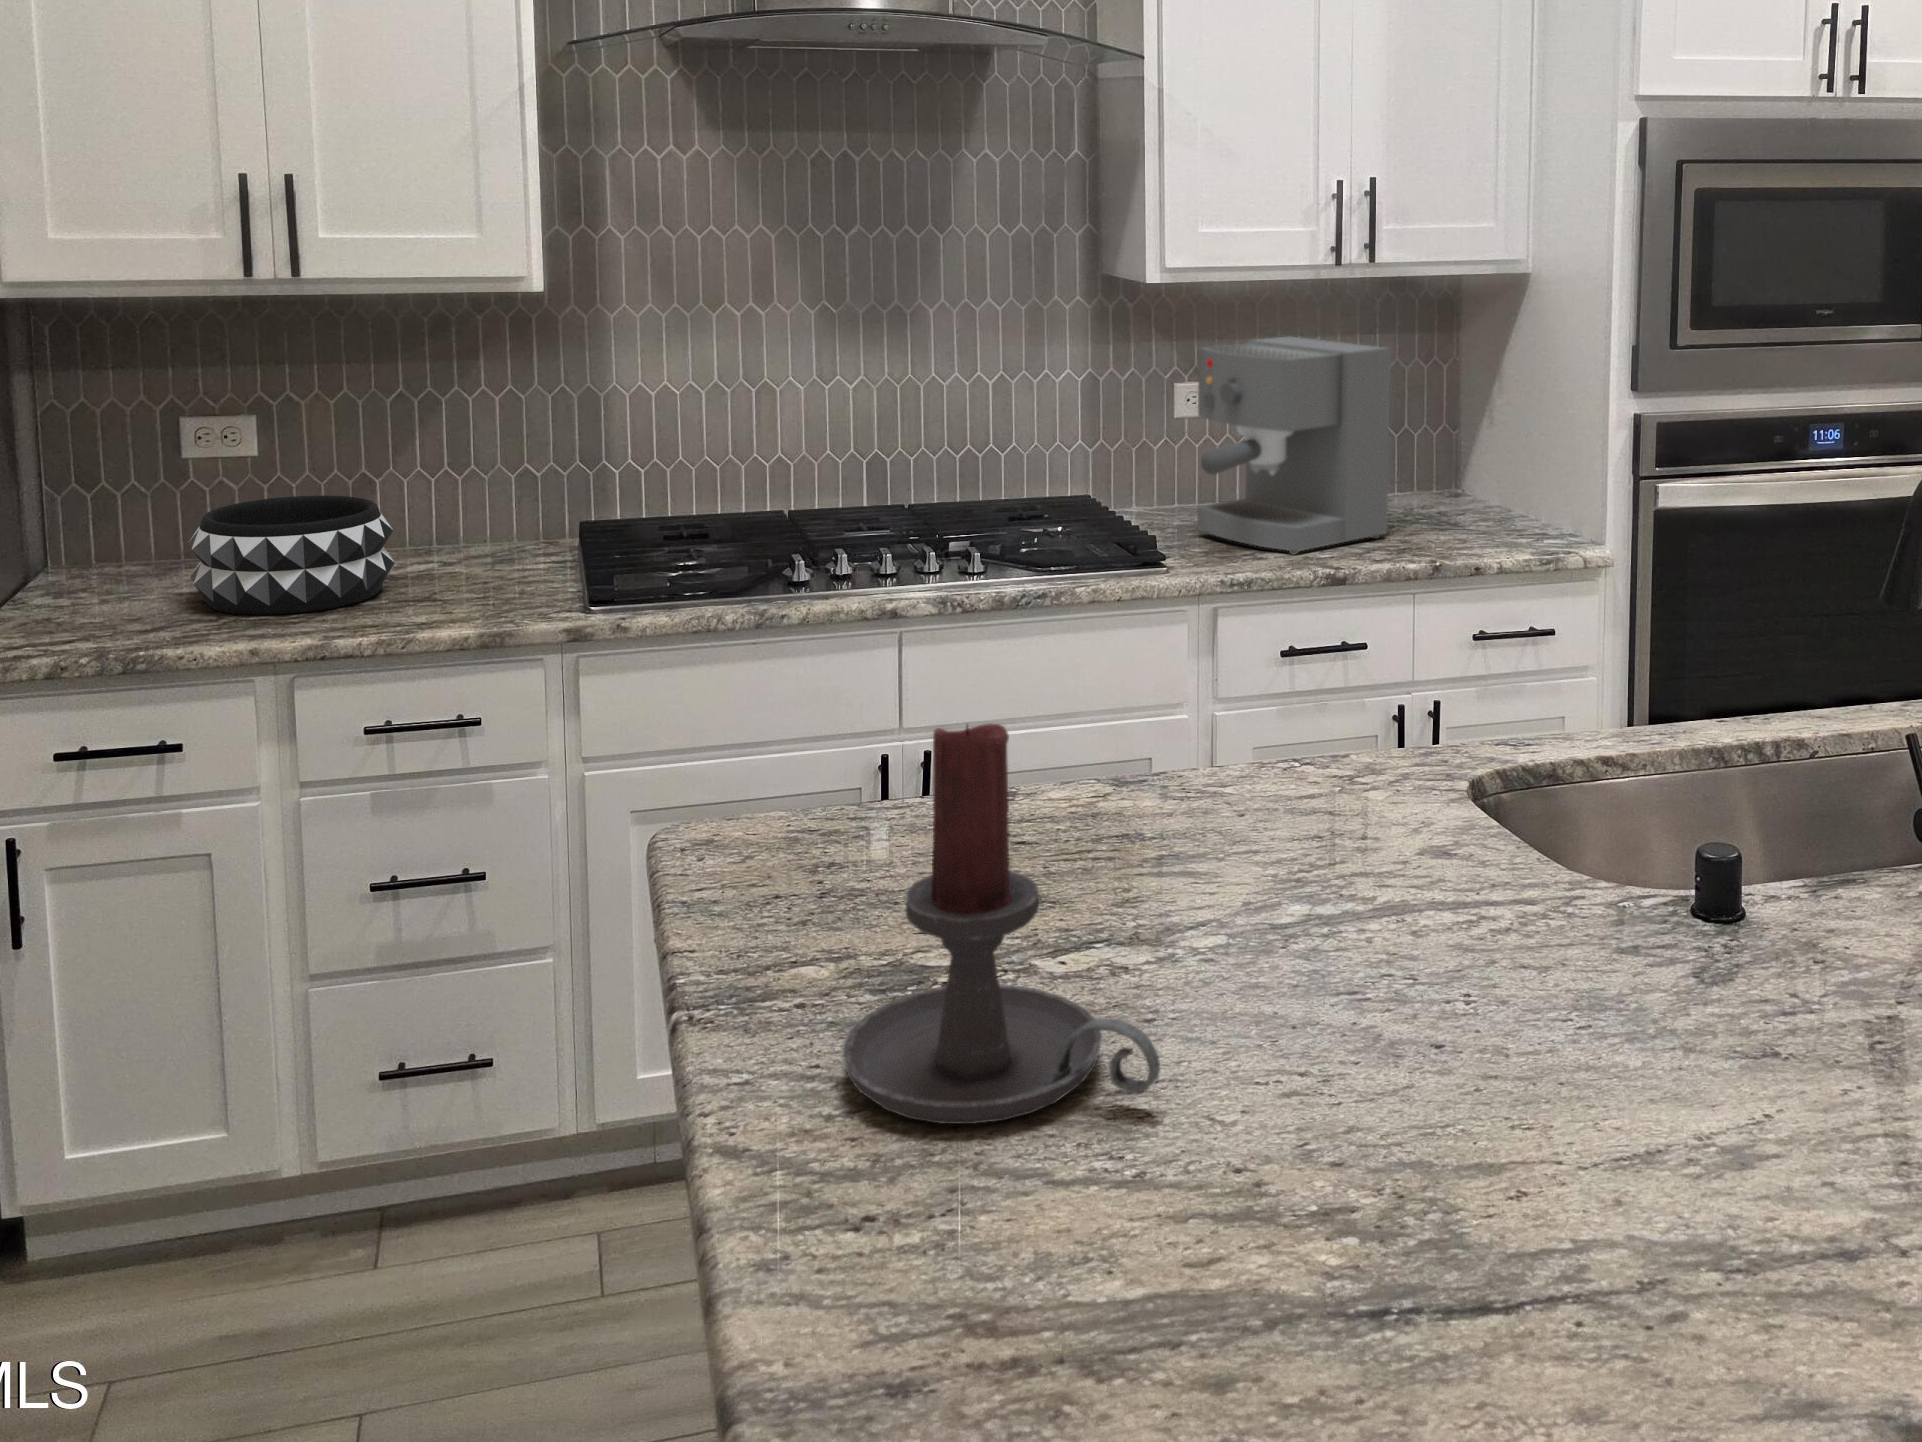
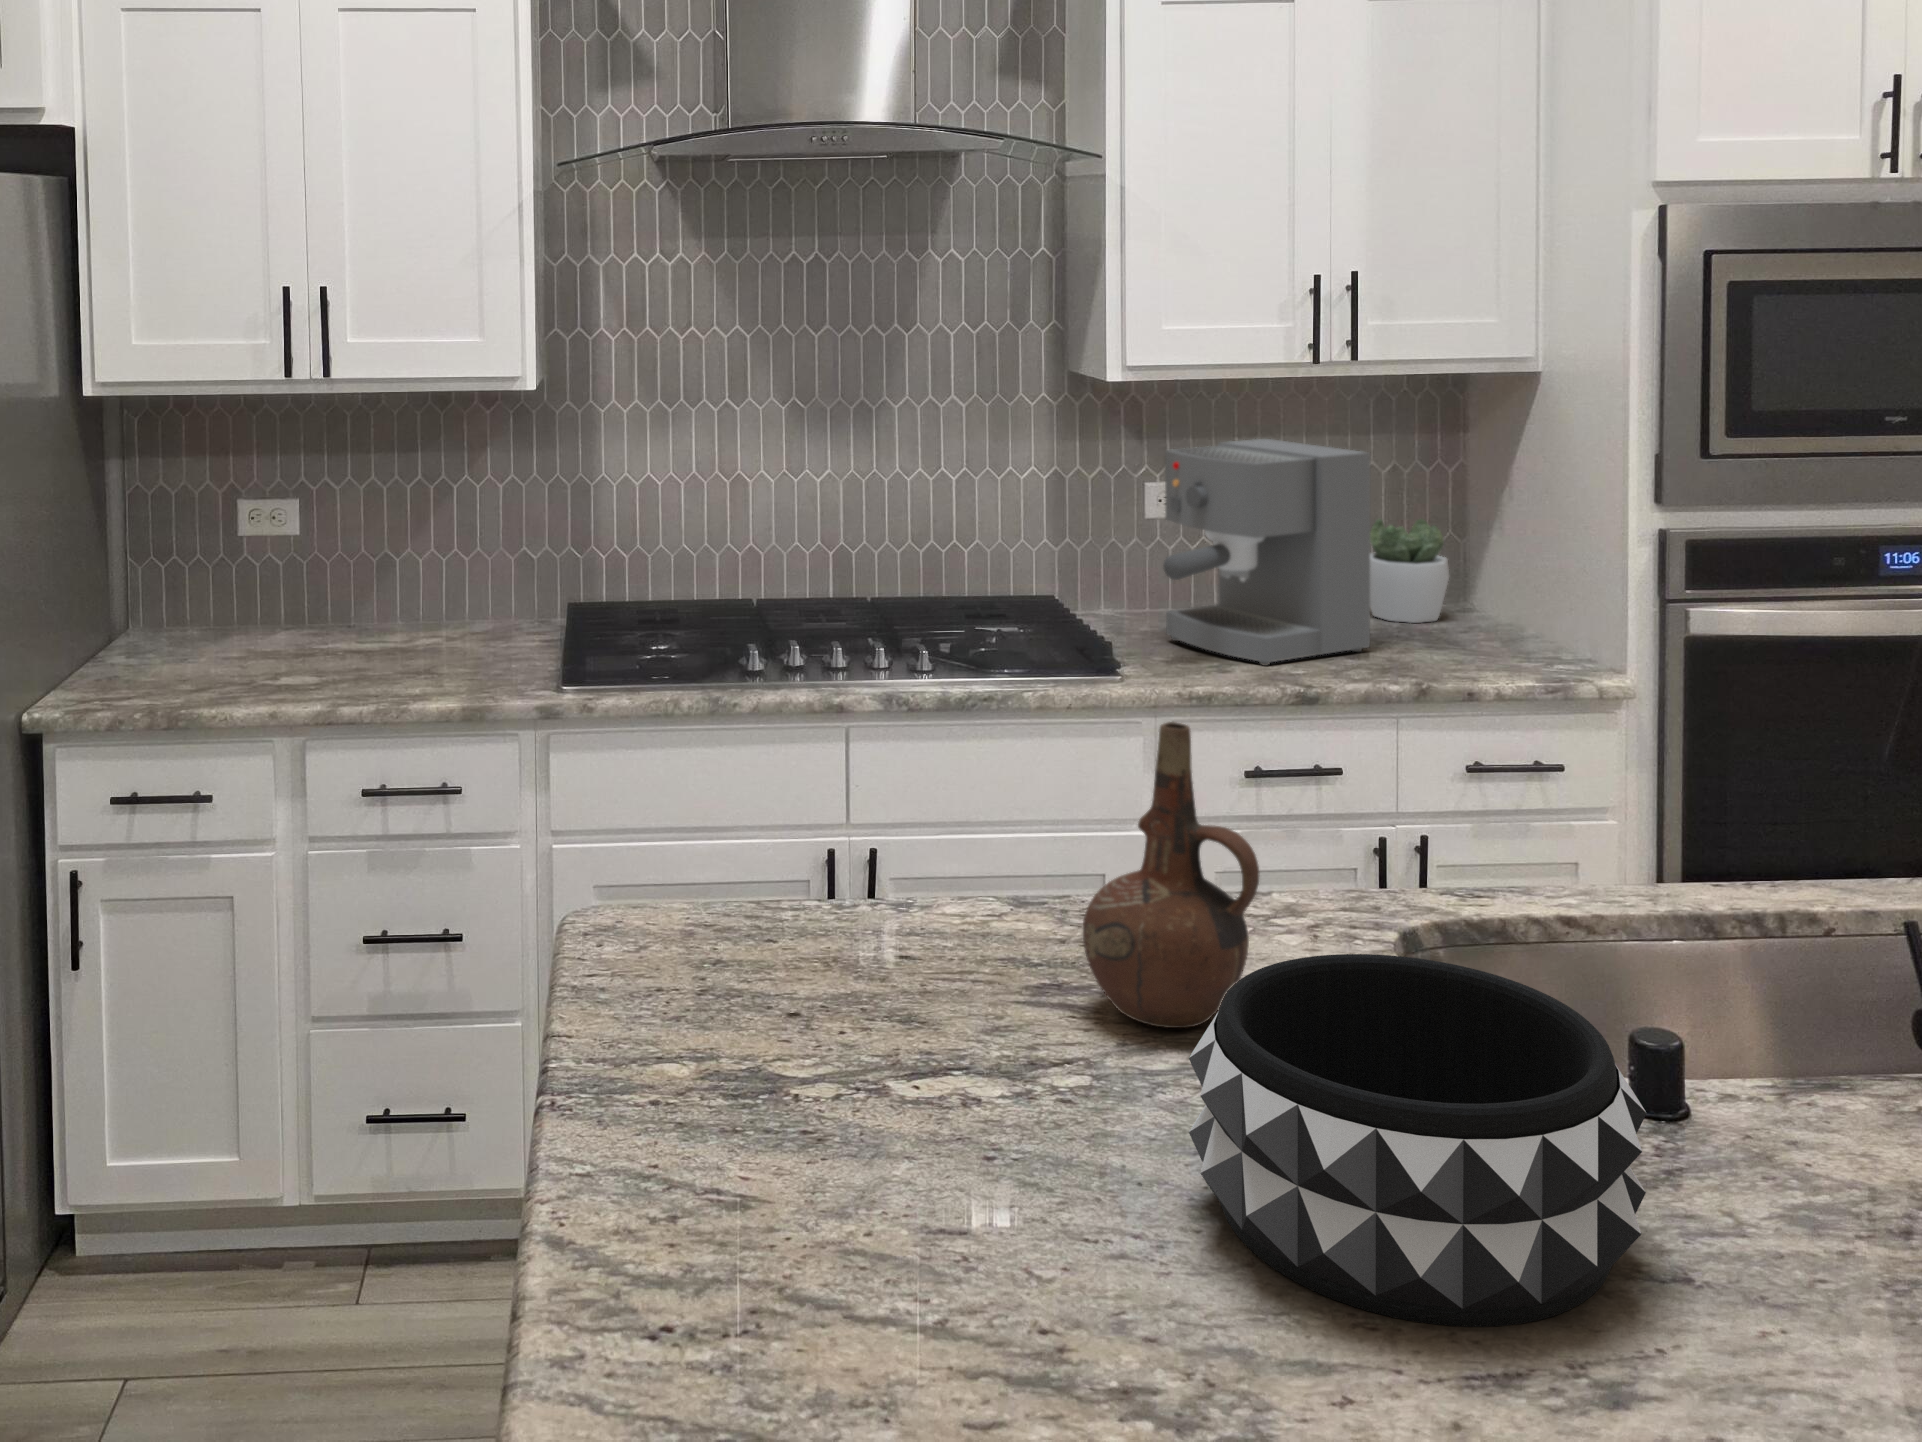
succulent plant: none [1374,412,1451,510] -> present [1370,519,1449,623]
decorative bowl: present [189,496,395,615] -> present [1189,954,1647,1327]
ceramic pitcher: none [1204,598,1370,887] -> present [1083,722,1259,1028]
candle holder: present [842,724,1160,1124] -> none [673,836,978,1245]

